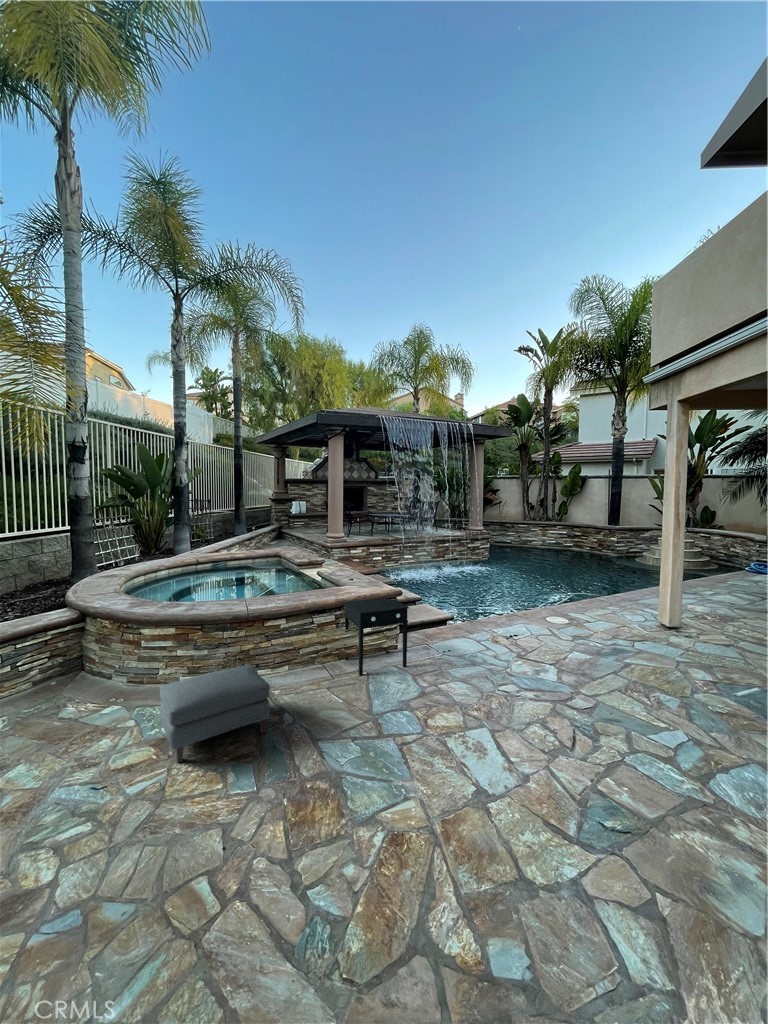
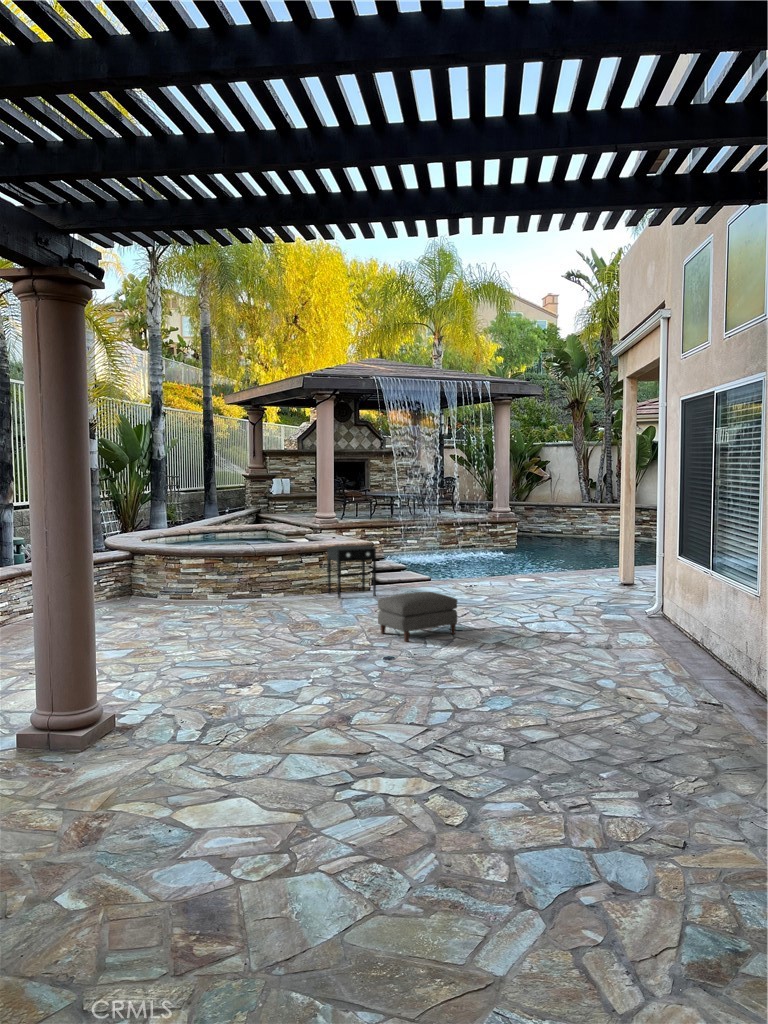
ottoman: present [160,665,270,762] -> present [378,592,457,642]

